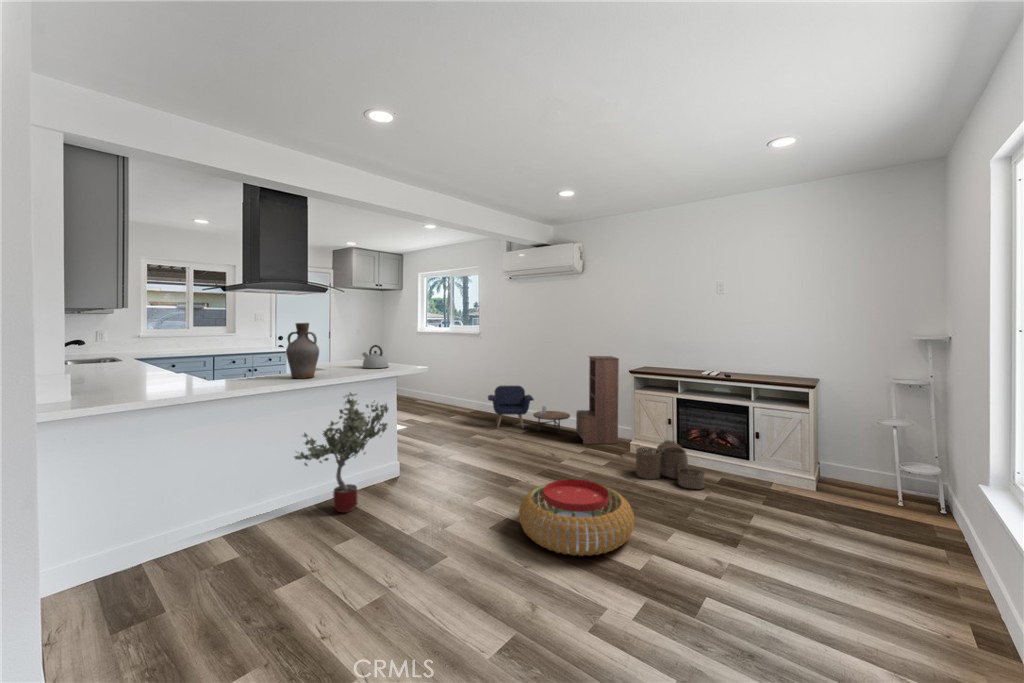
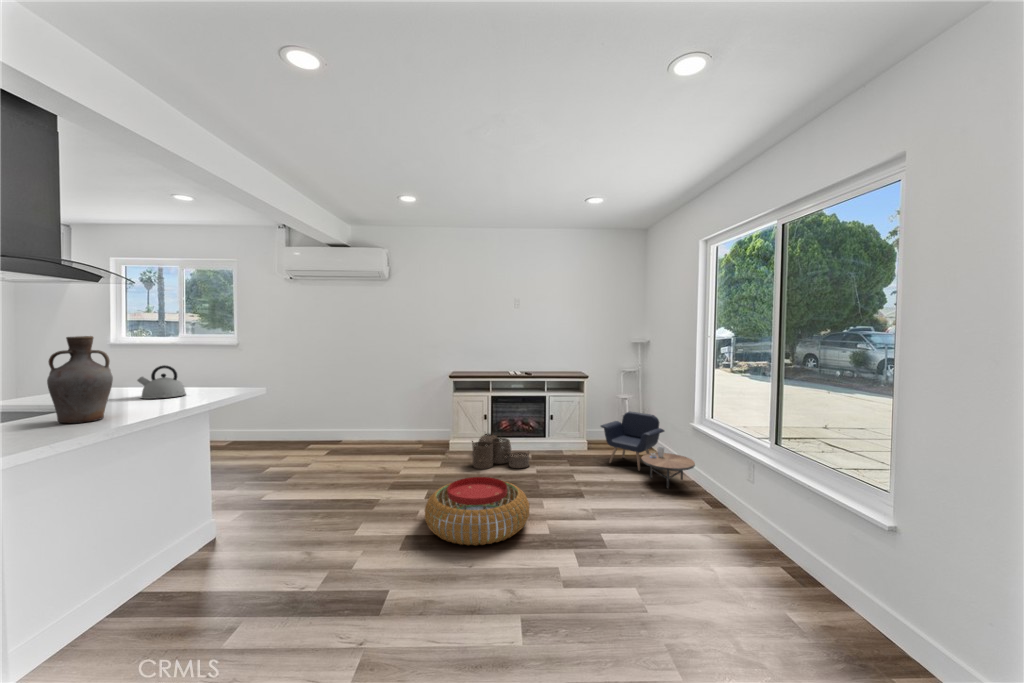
bookshelf: present [576,356,619,444] -> none [386,364,432,452]
armchair: present [488,386,570,433] -> present [601,412,695,488]
potted tree: present [295,392,388,513] -> none [115,431,244,601]

